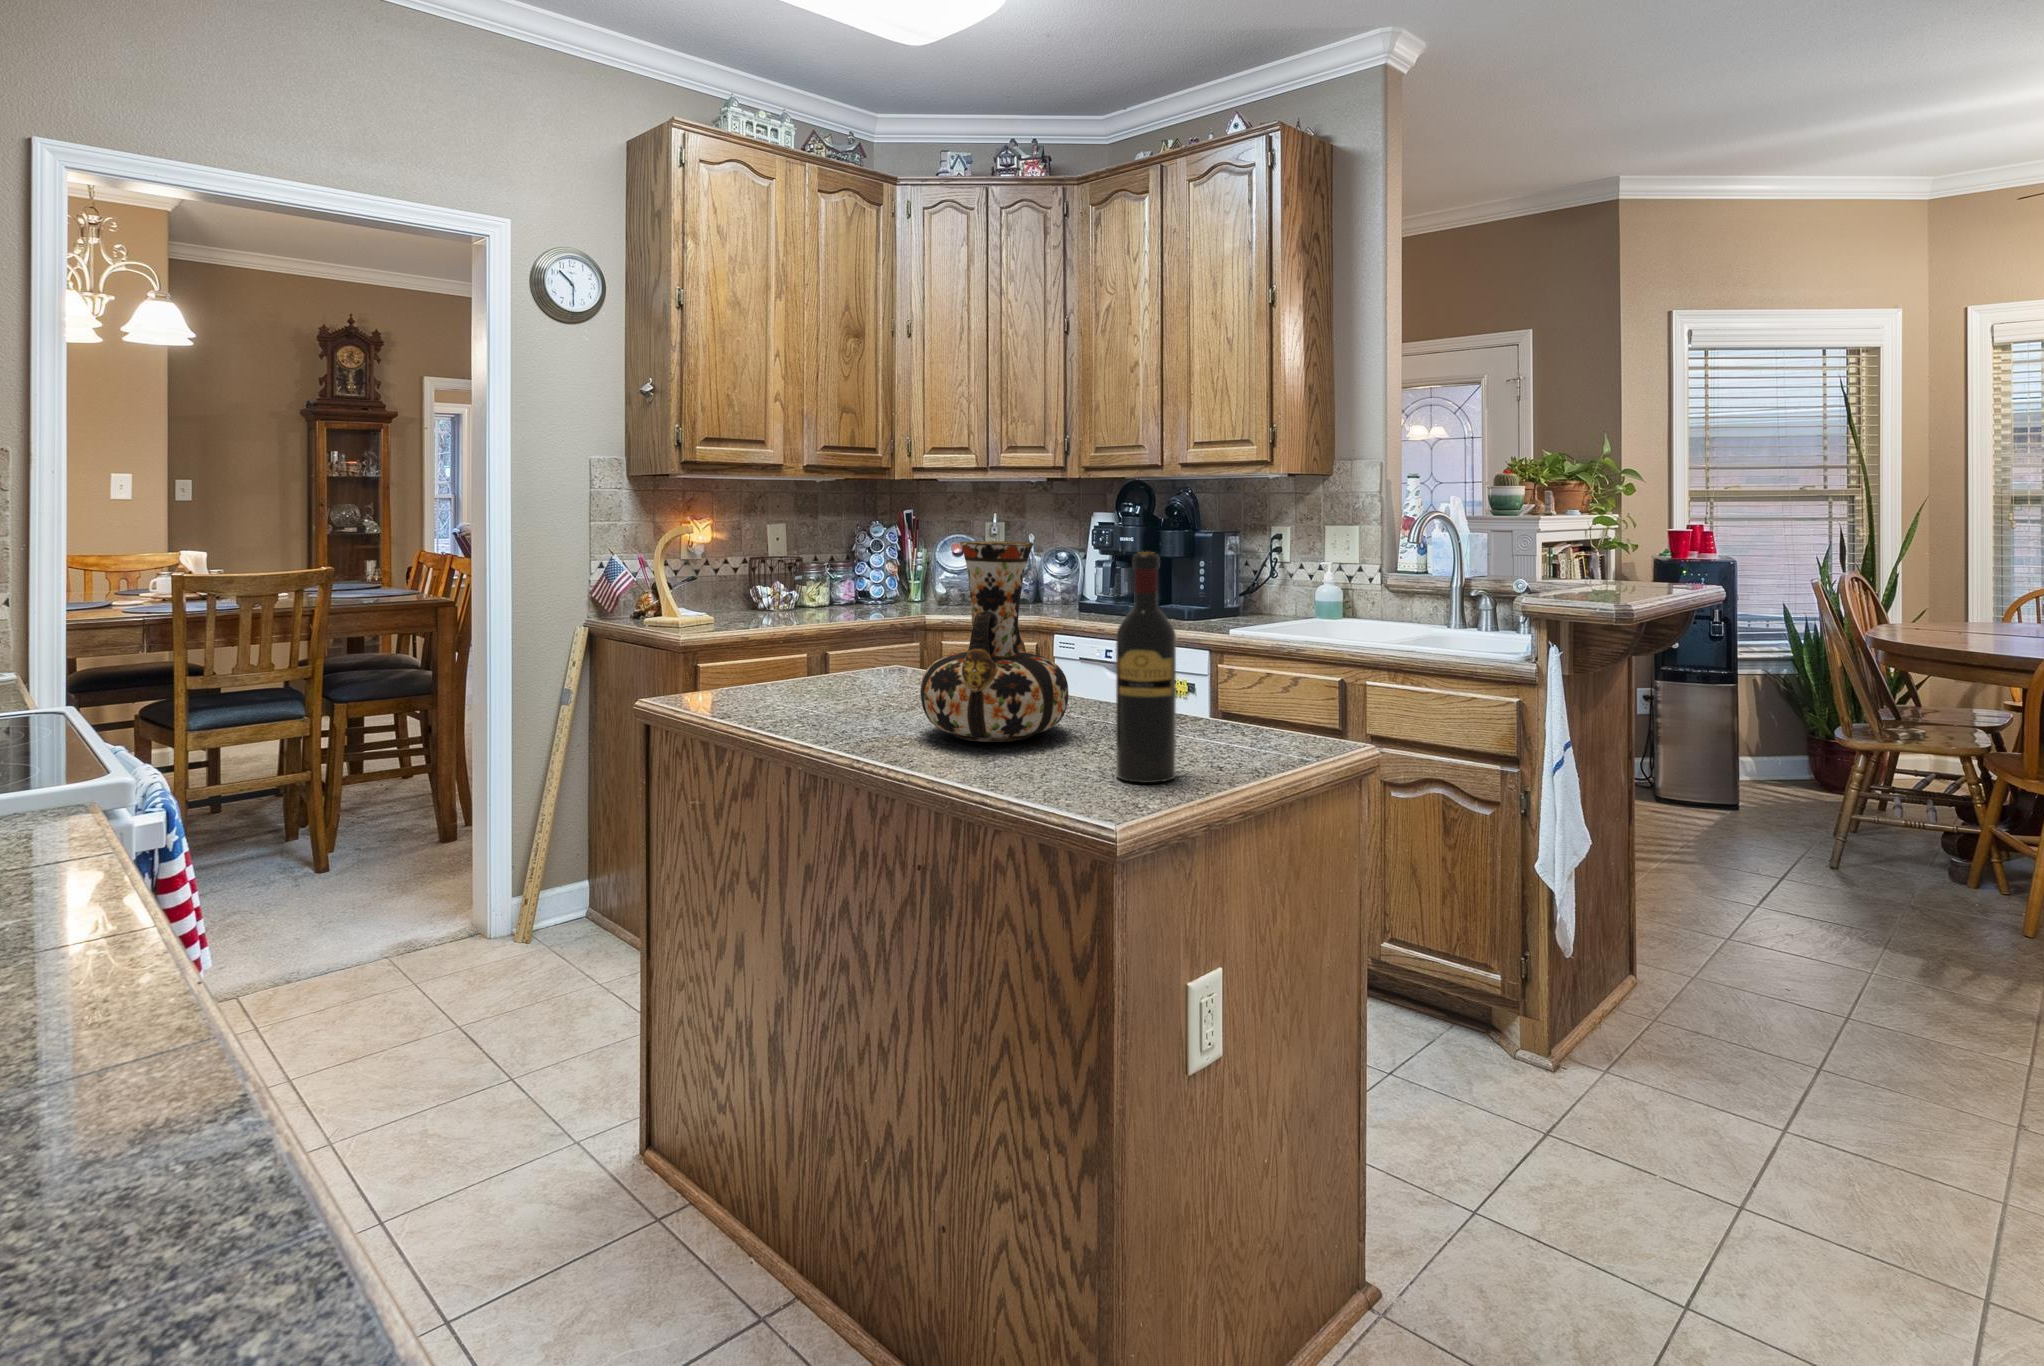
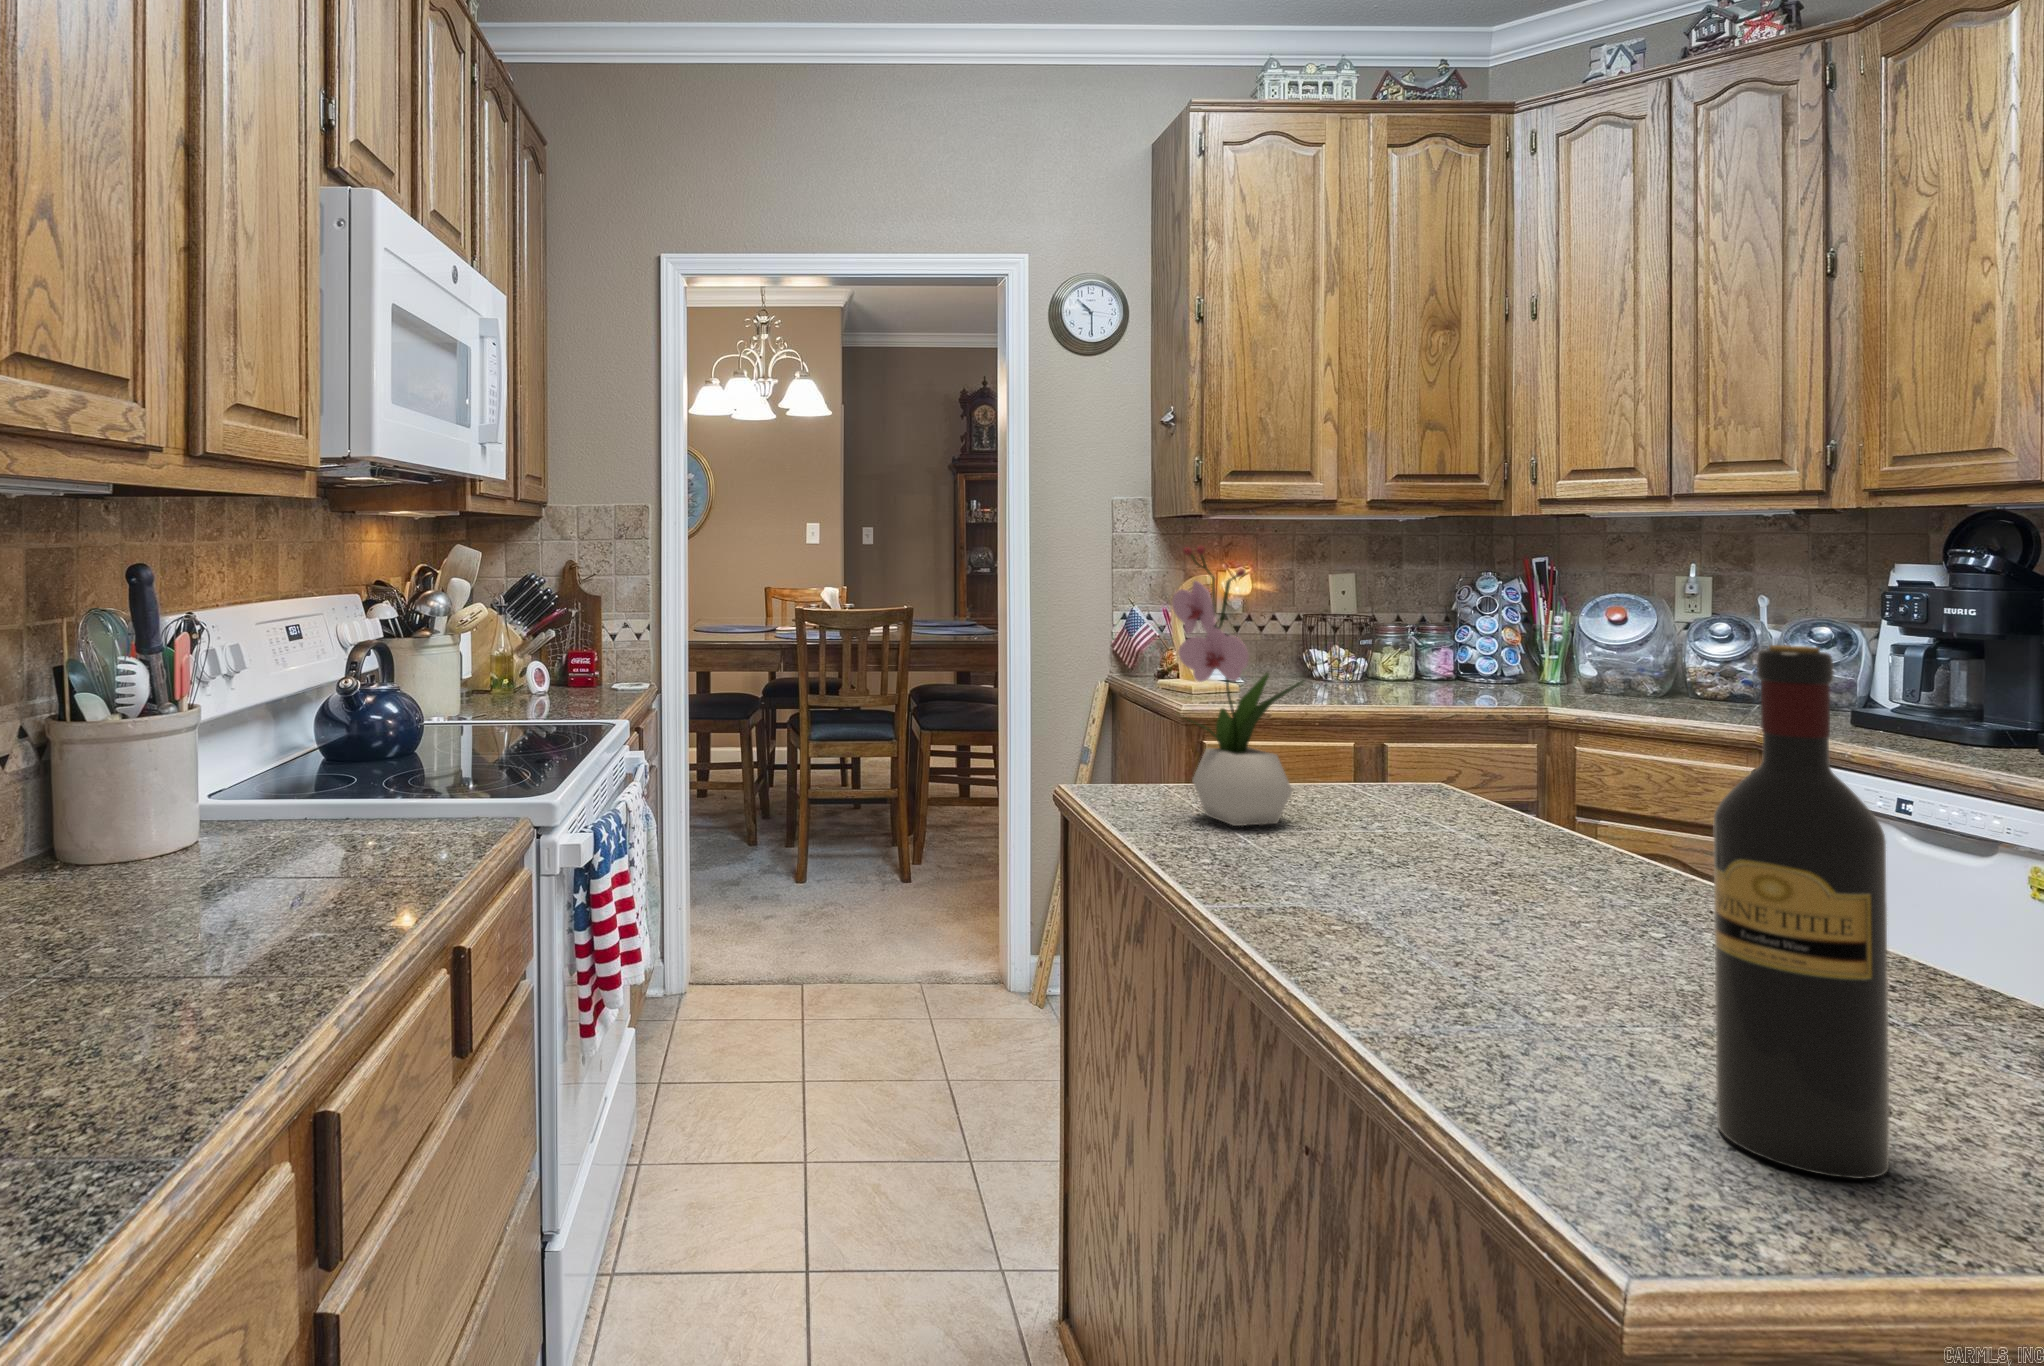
flower arrangement: none [760,504,851,701] -> present [1172,546,1304,826]
vase: present [920,541,1069,742] -> none [1353,607,1658,973]

